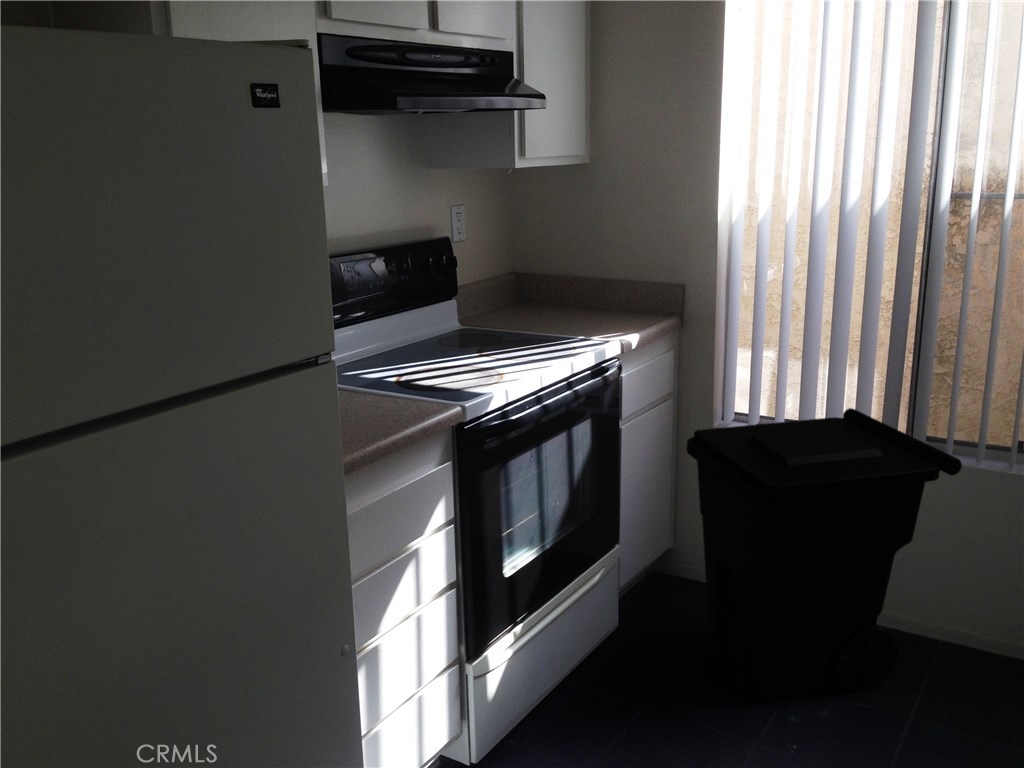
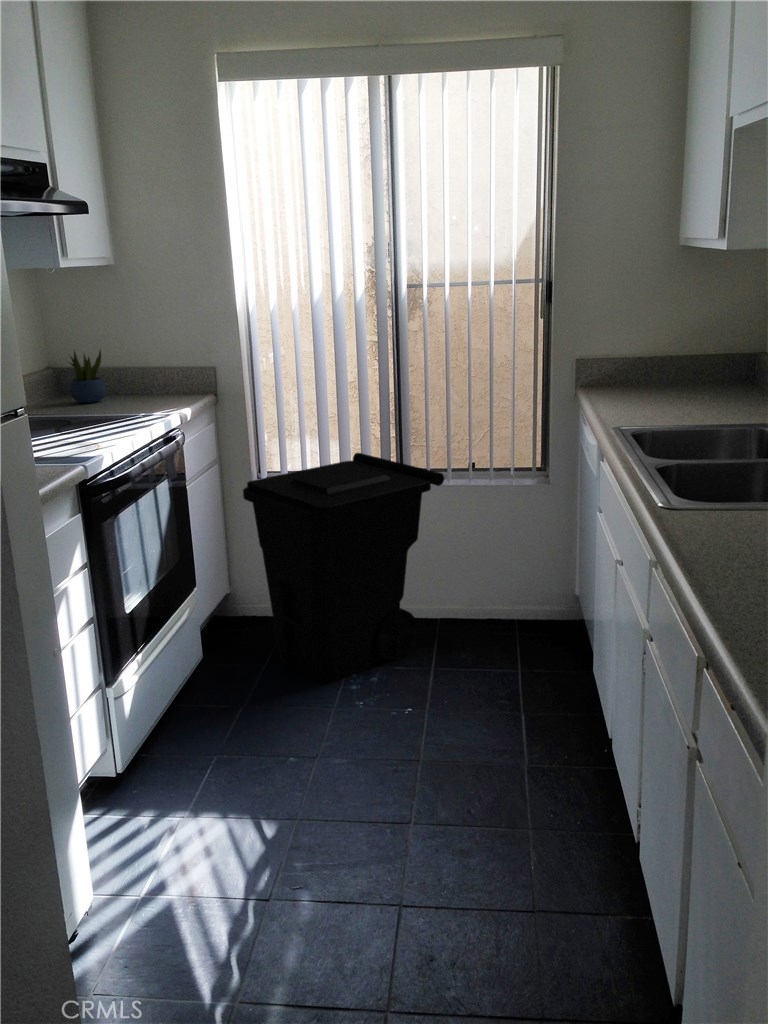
succulent plant: none [523,254,561,314] -> present [70,349,106,403]

